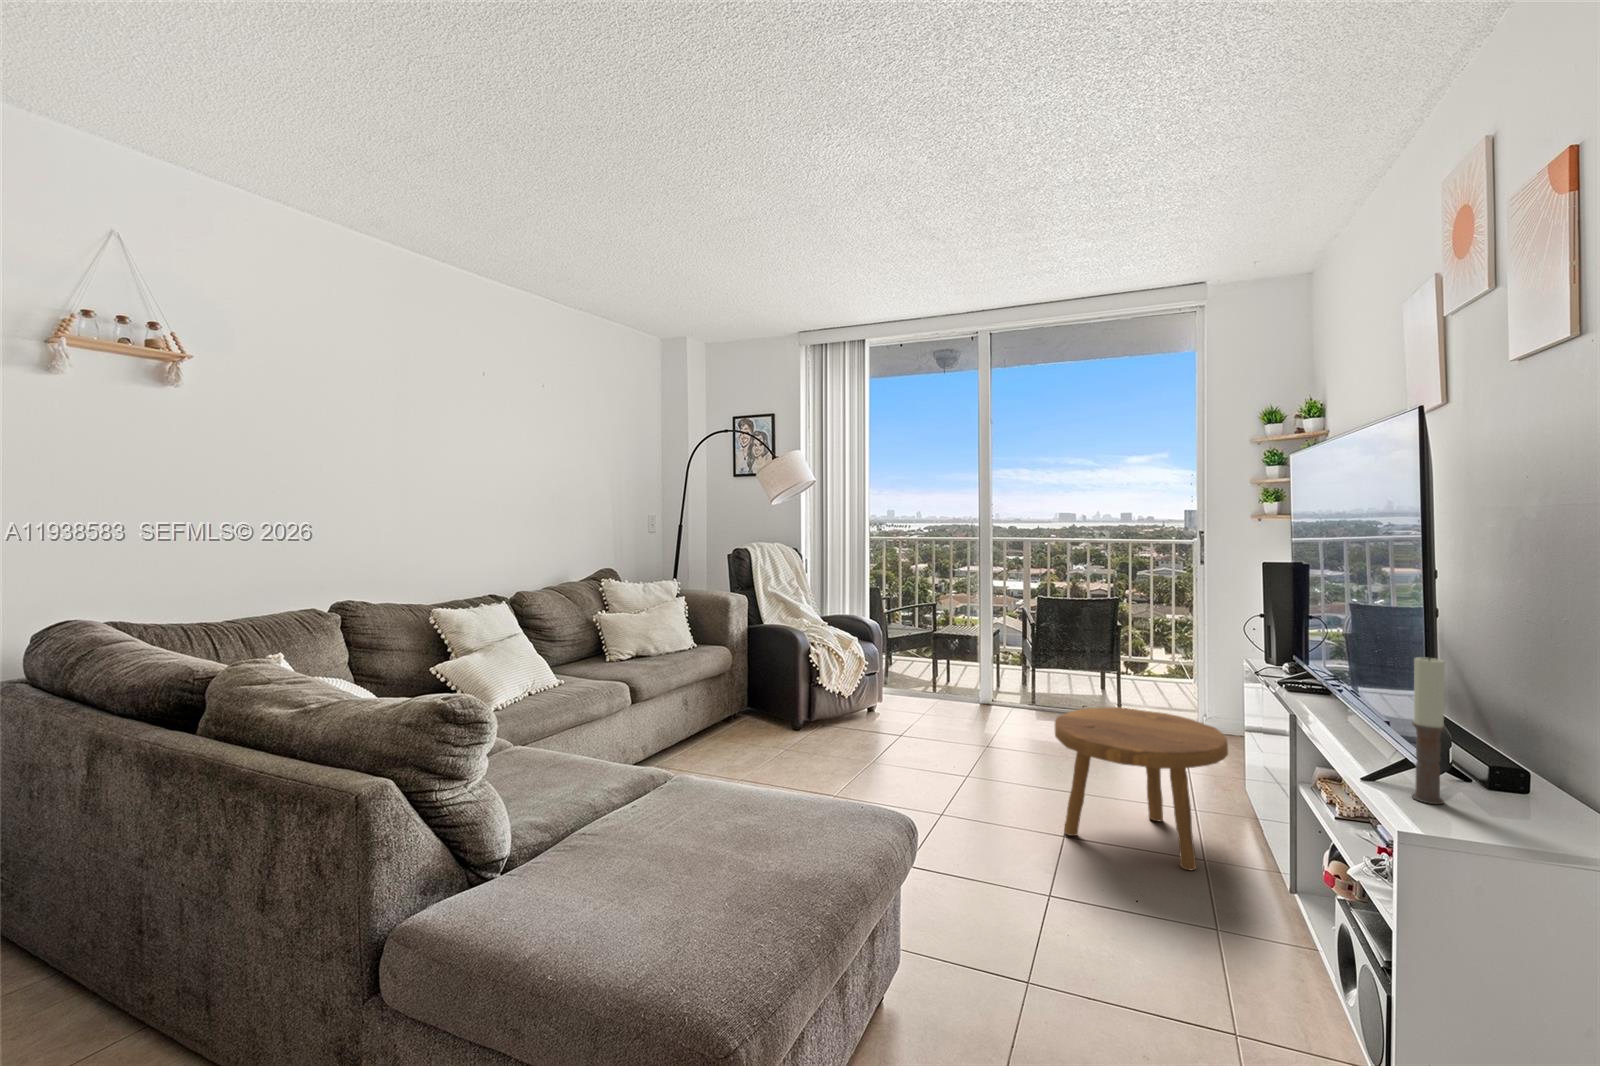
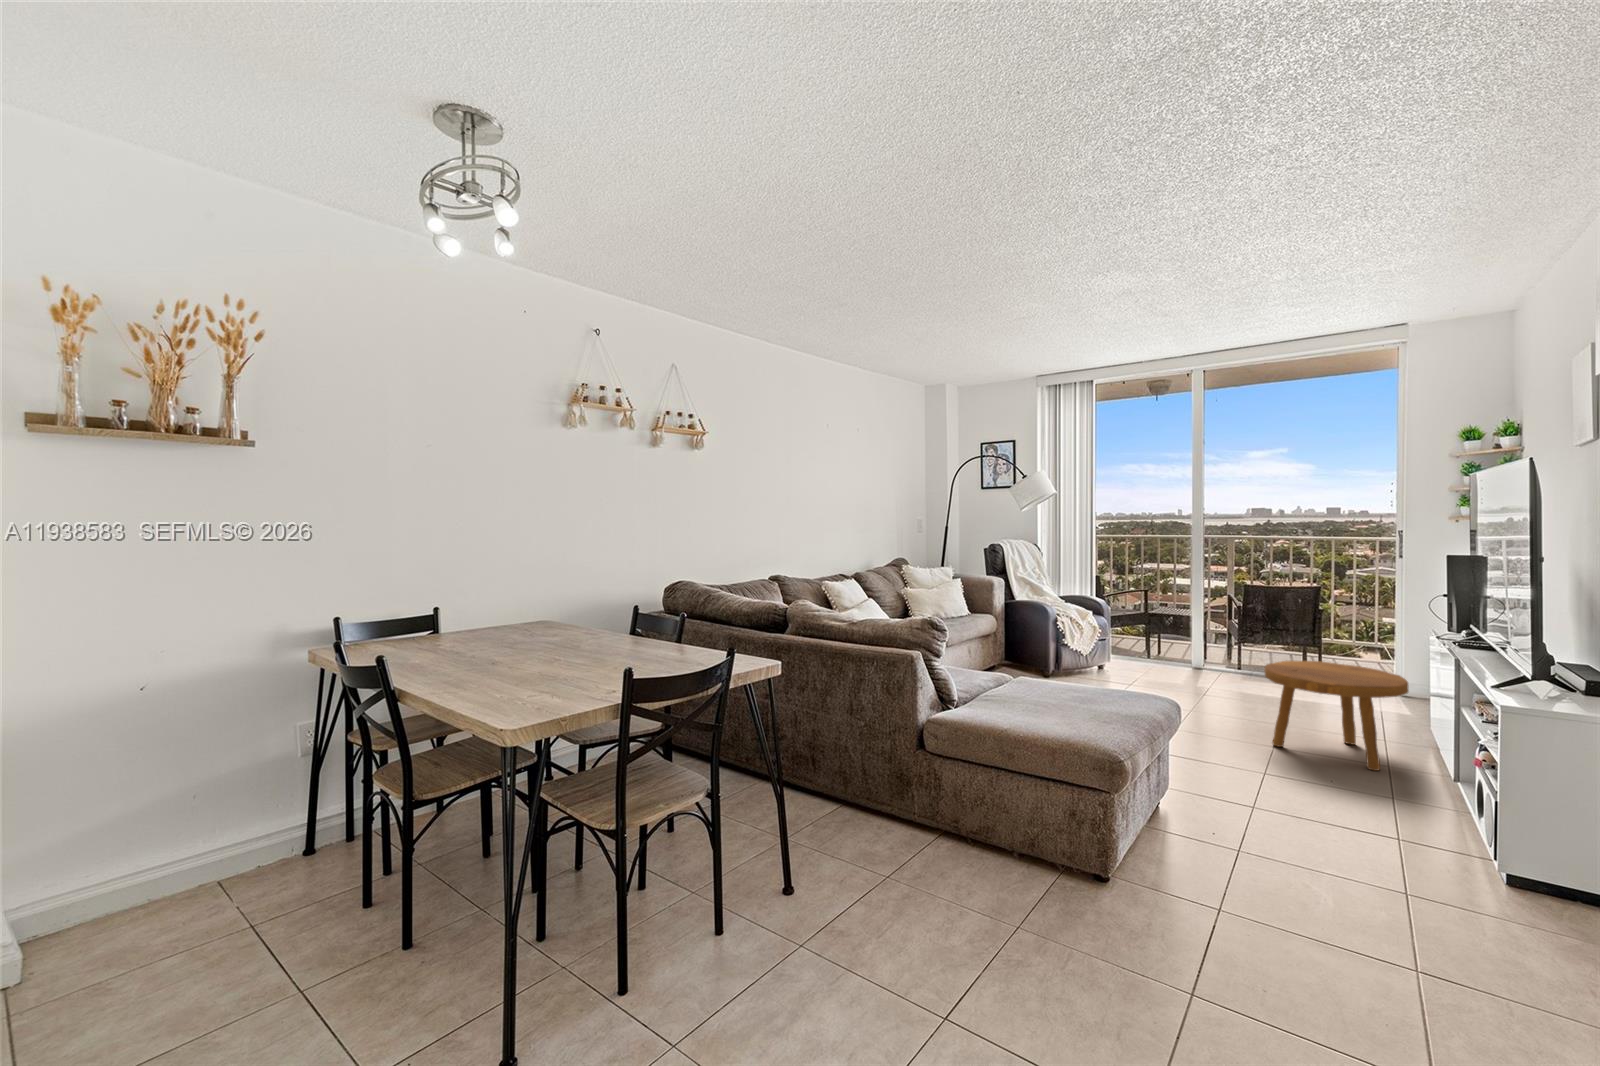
candle: present [1412,656,1445,804] -> none [1515,608,1538,697]

